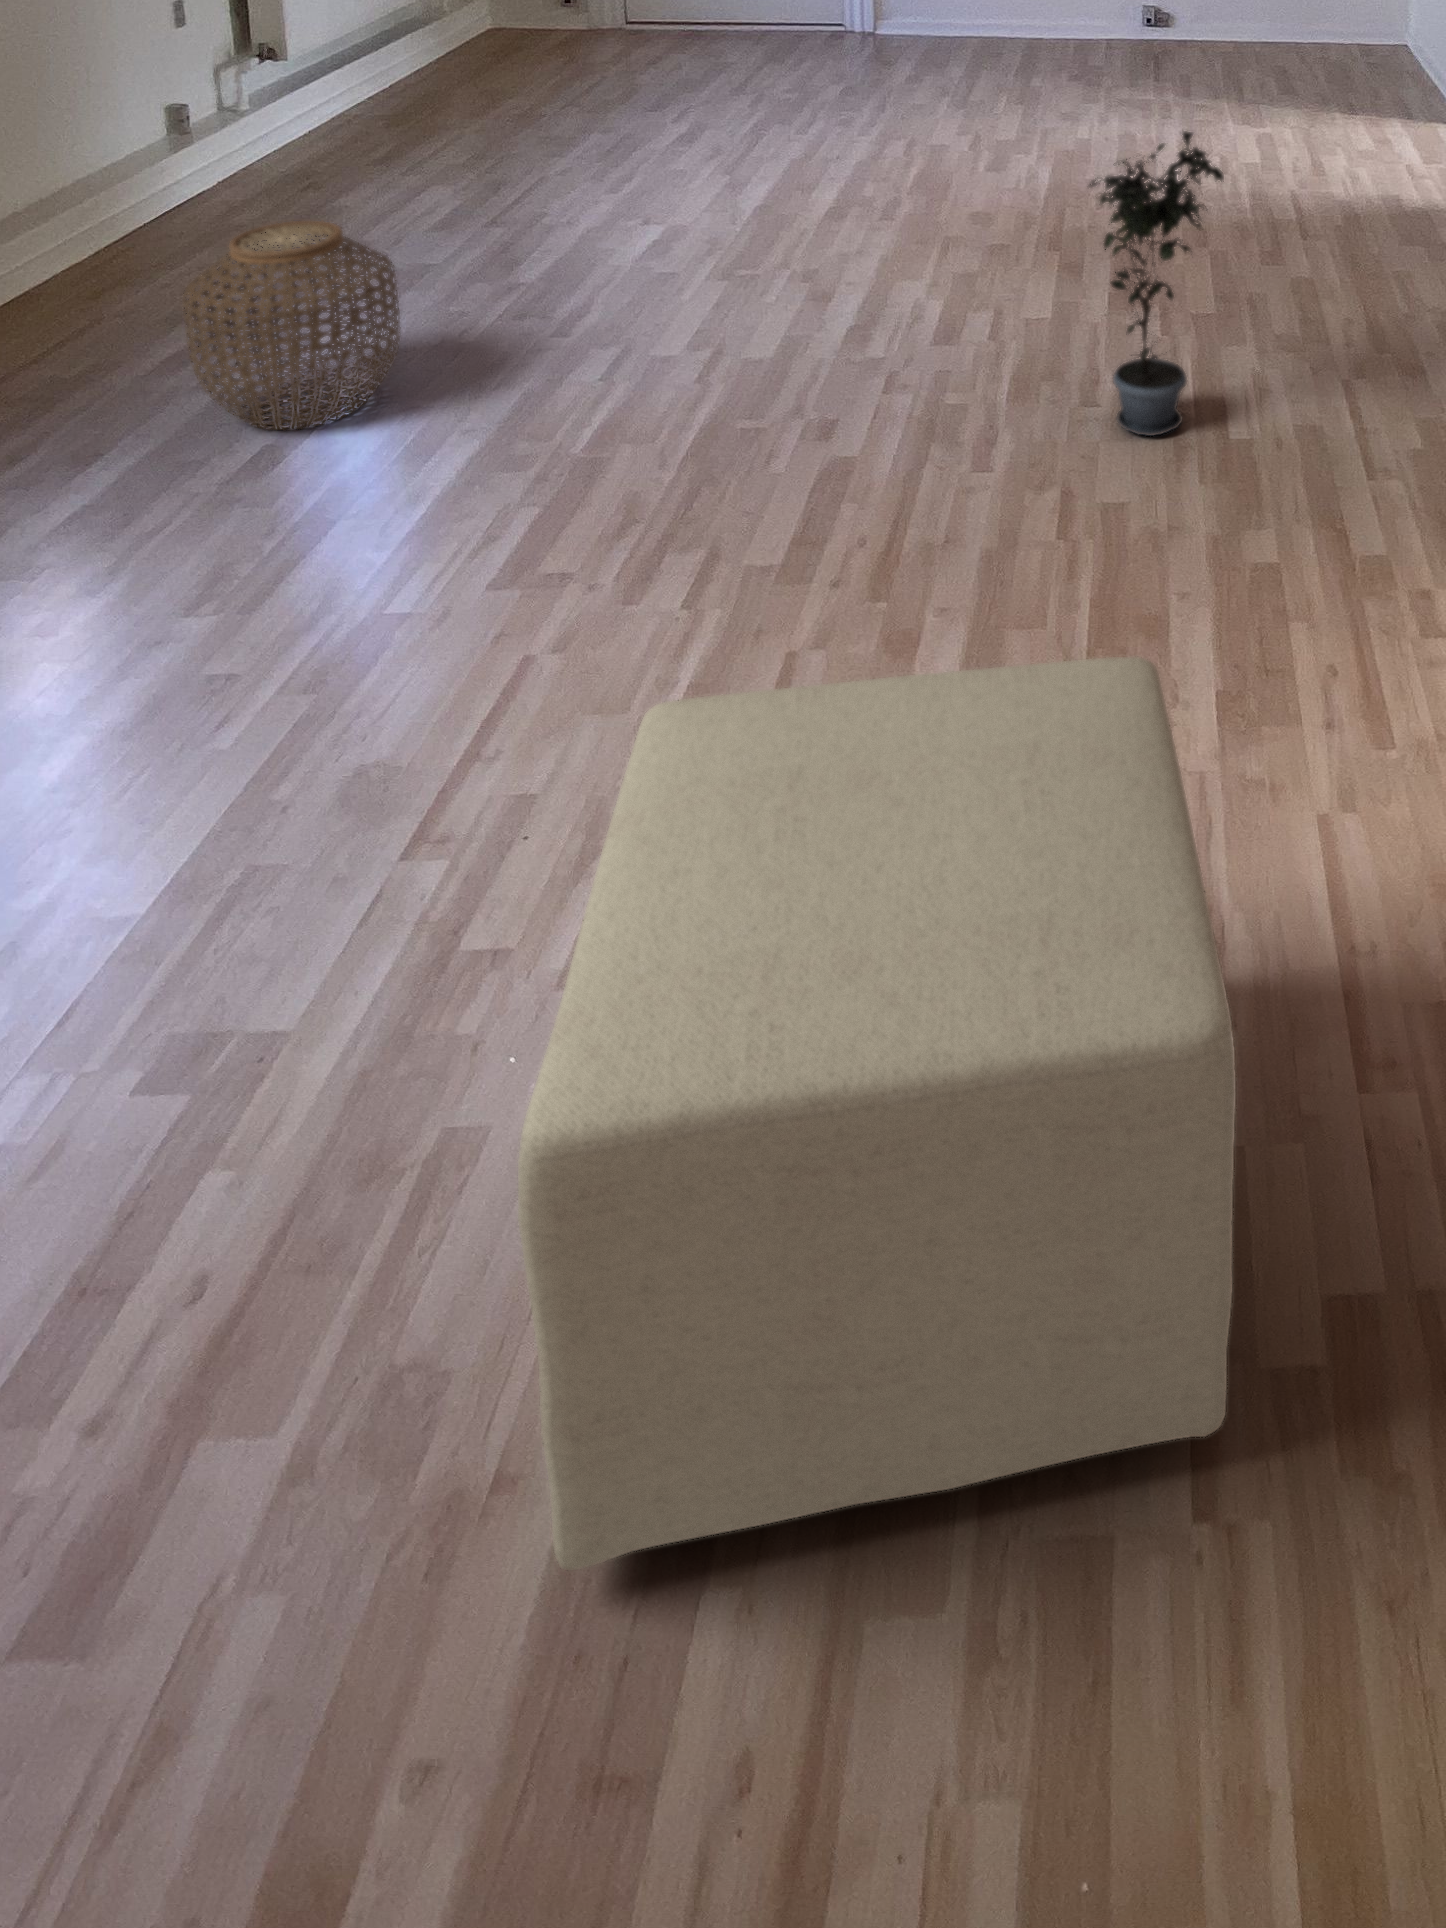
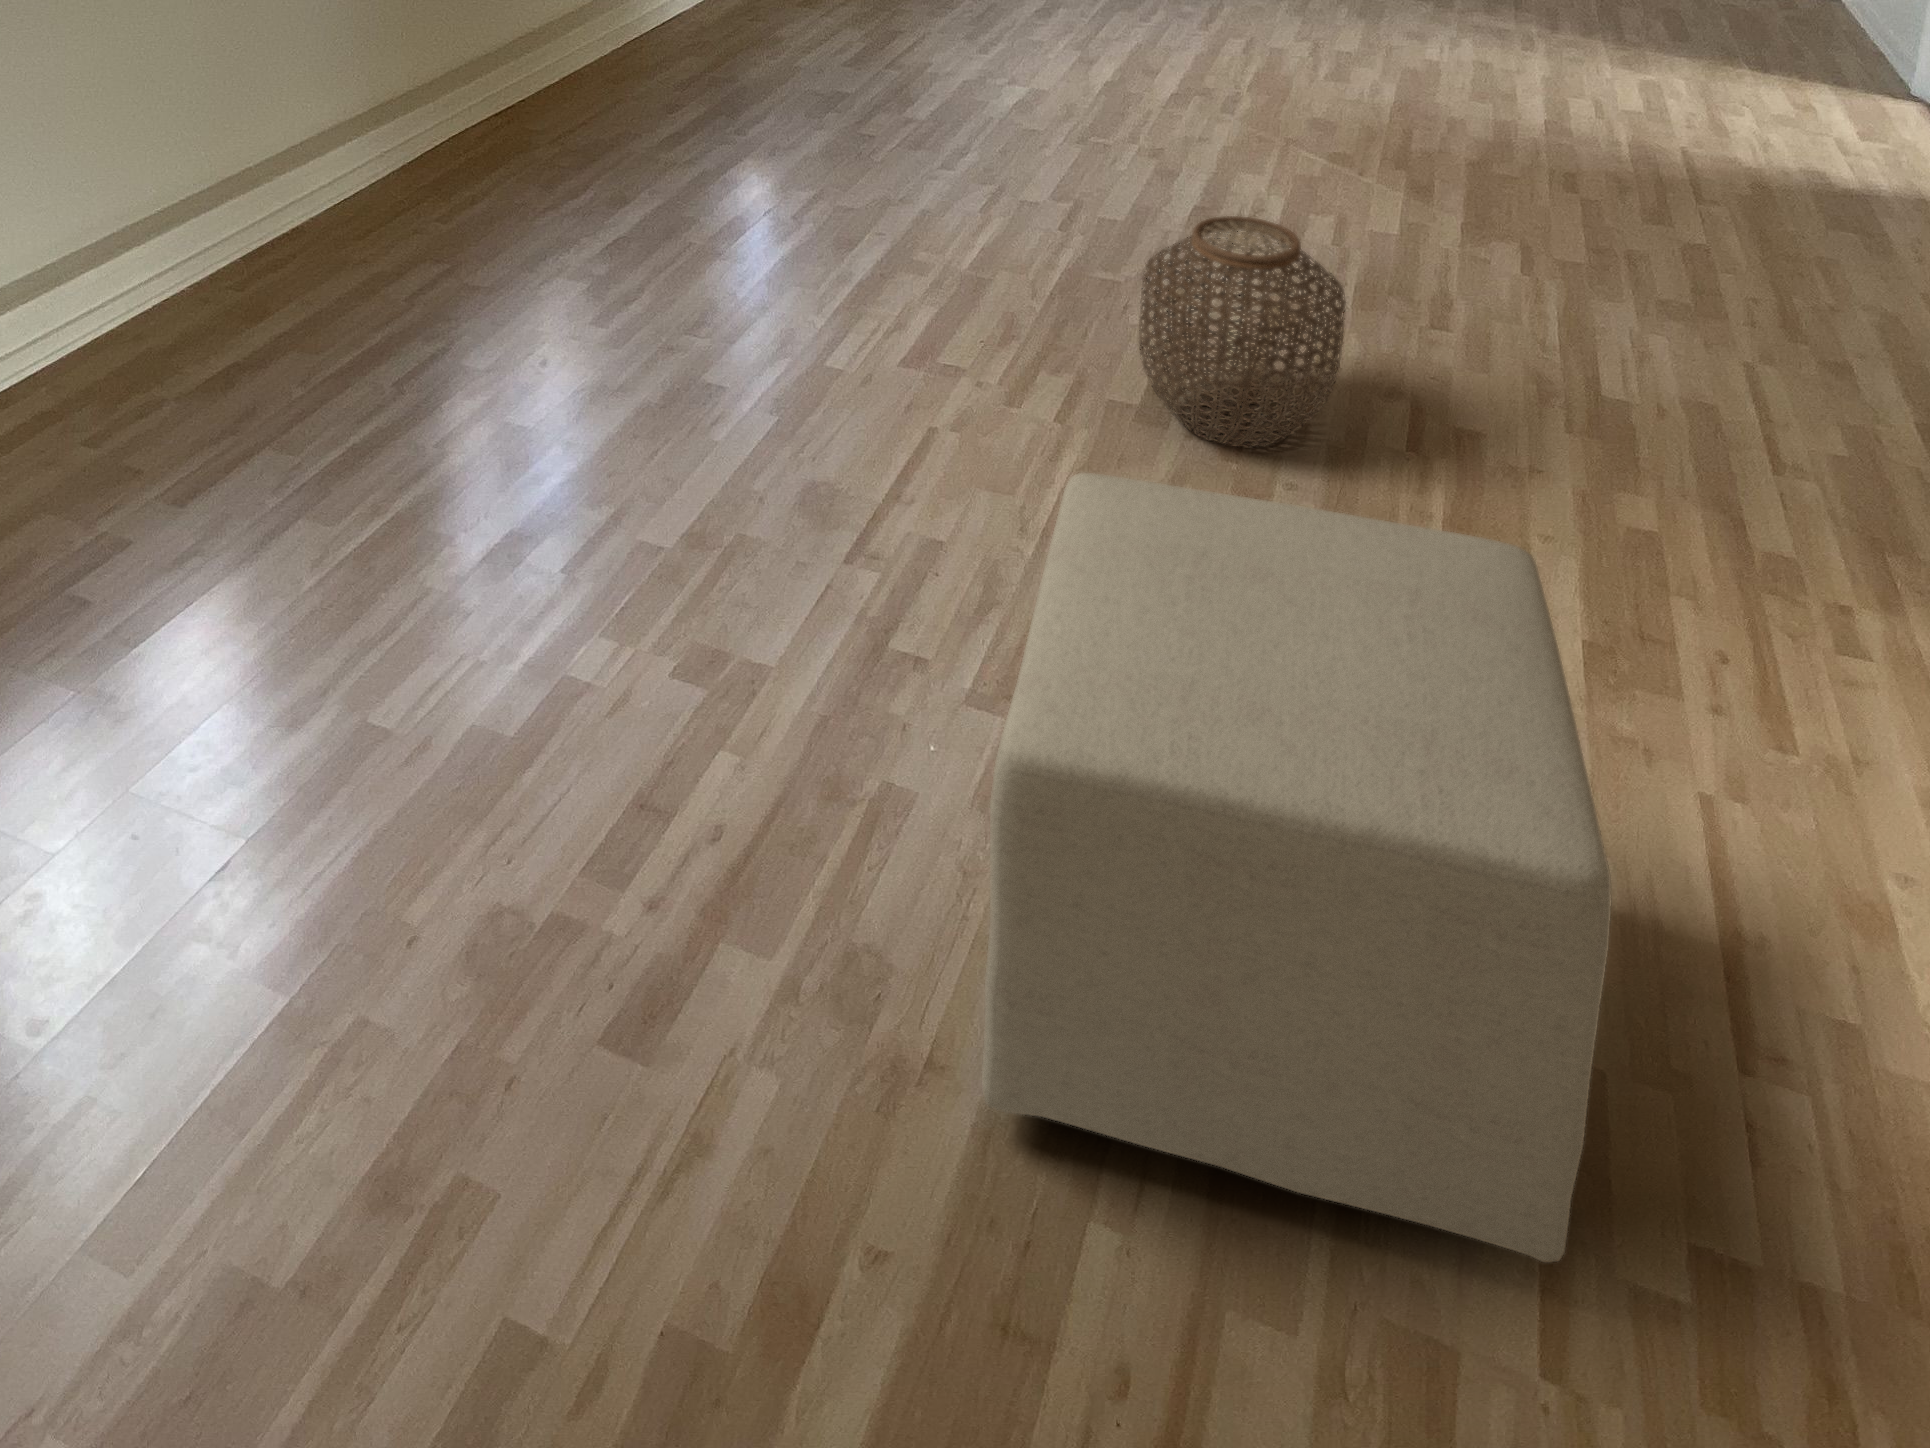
potted plant: present [1090,132,1224,436] -> none [1465,61,1619,369]
woven basket: present [183,221,400,430] -> present [1139,216,1346,447]

